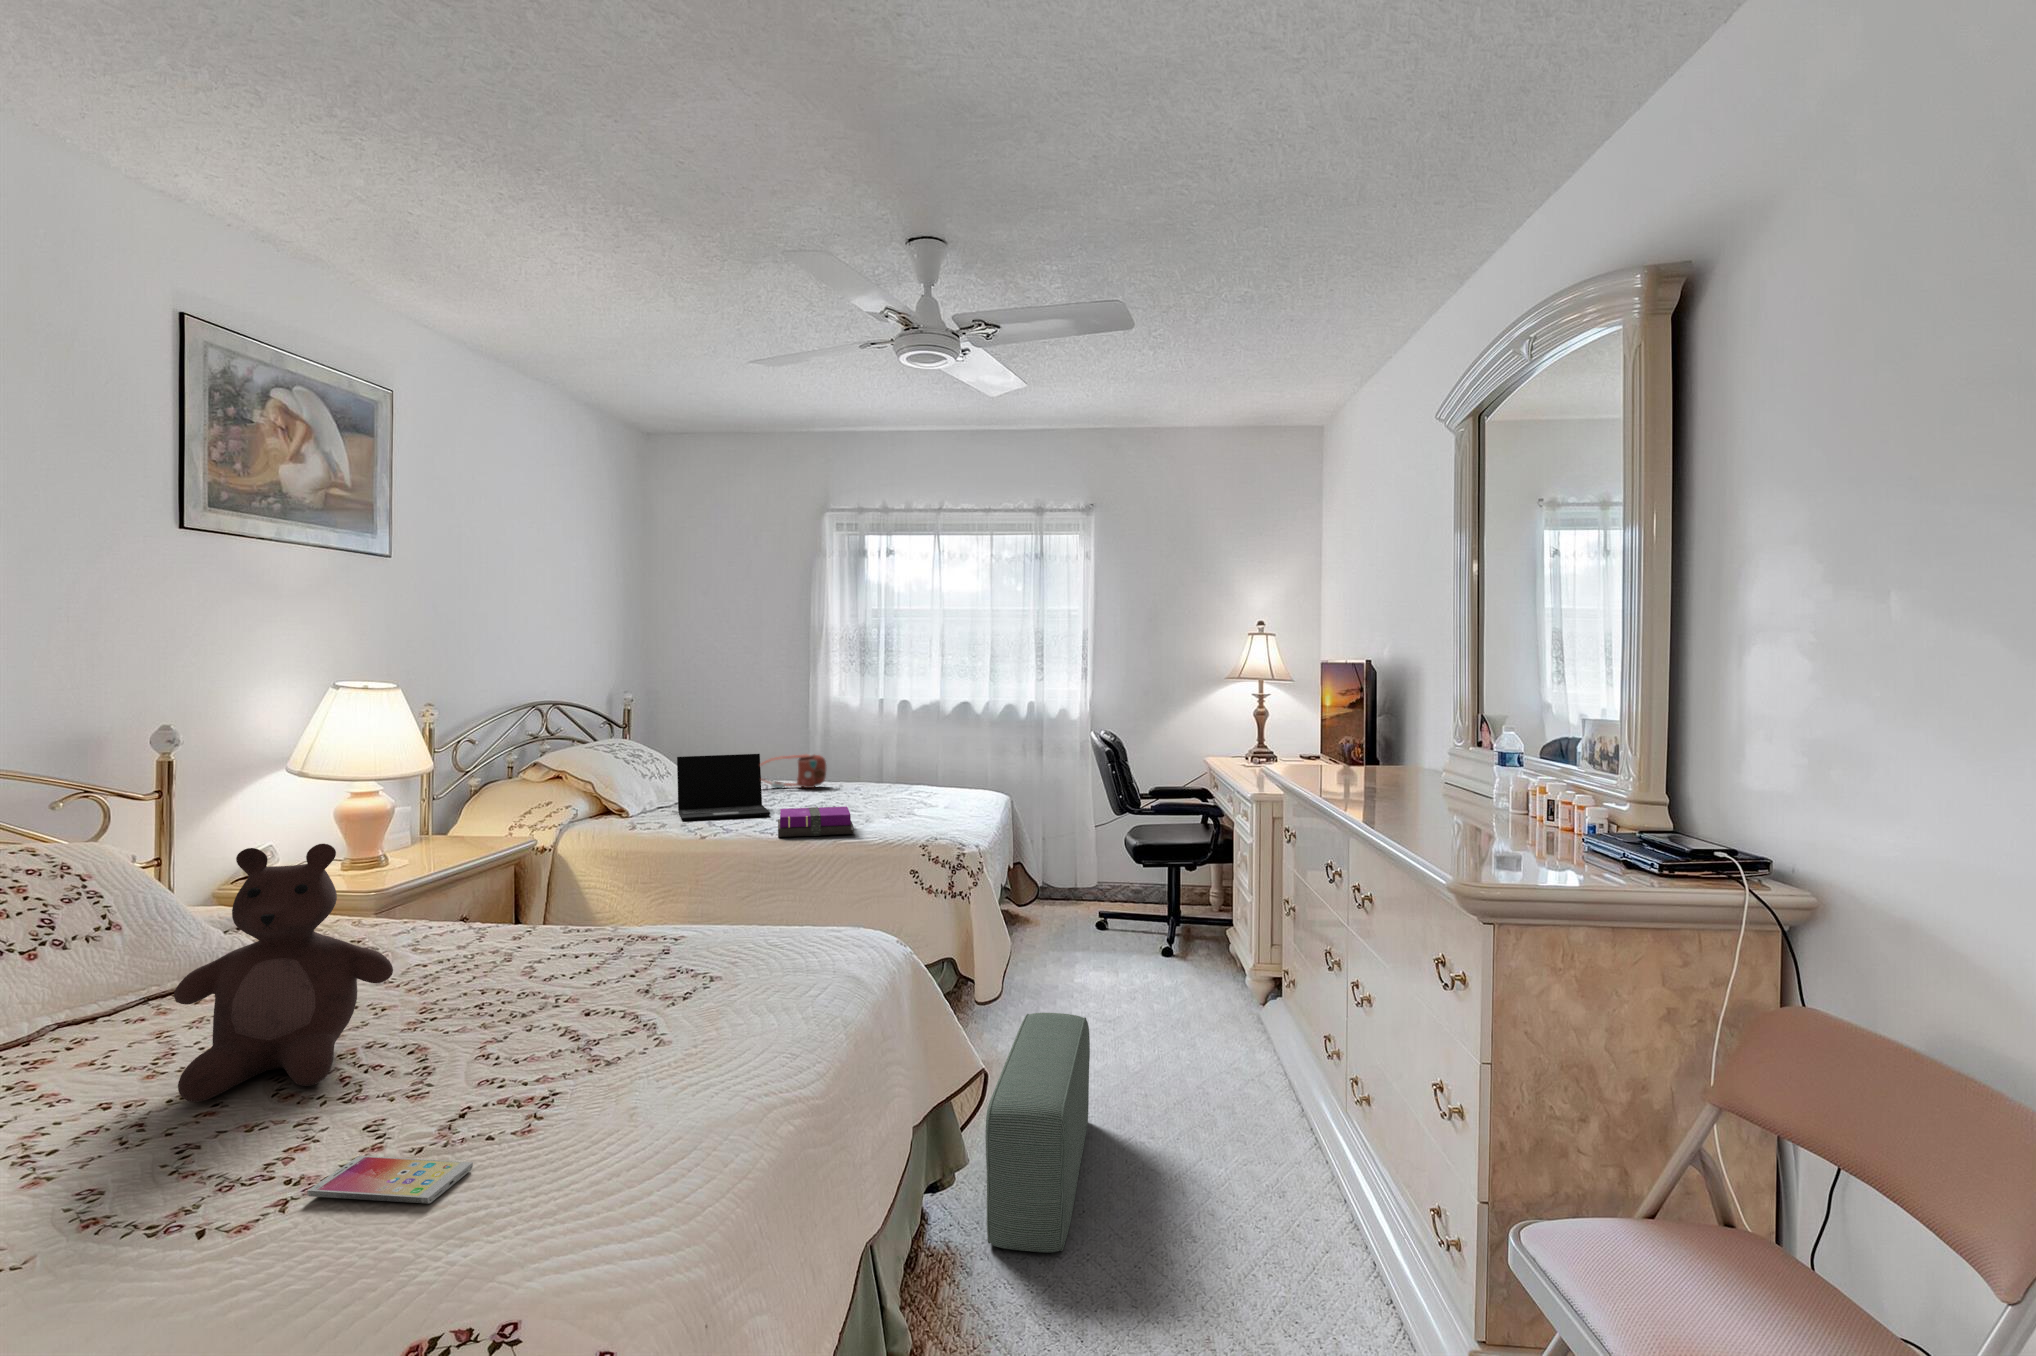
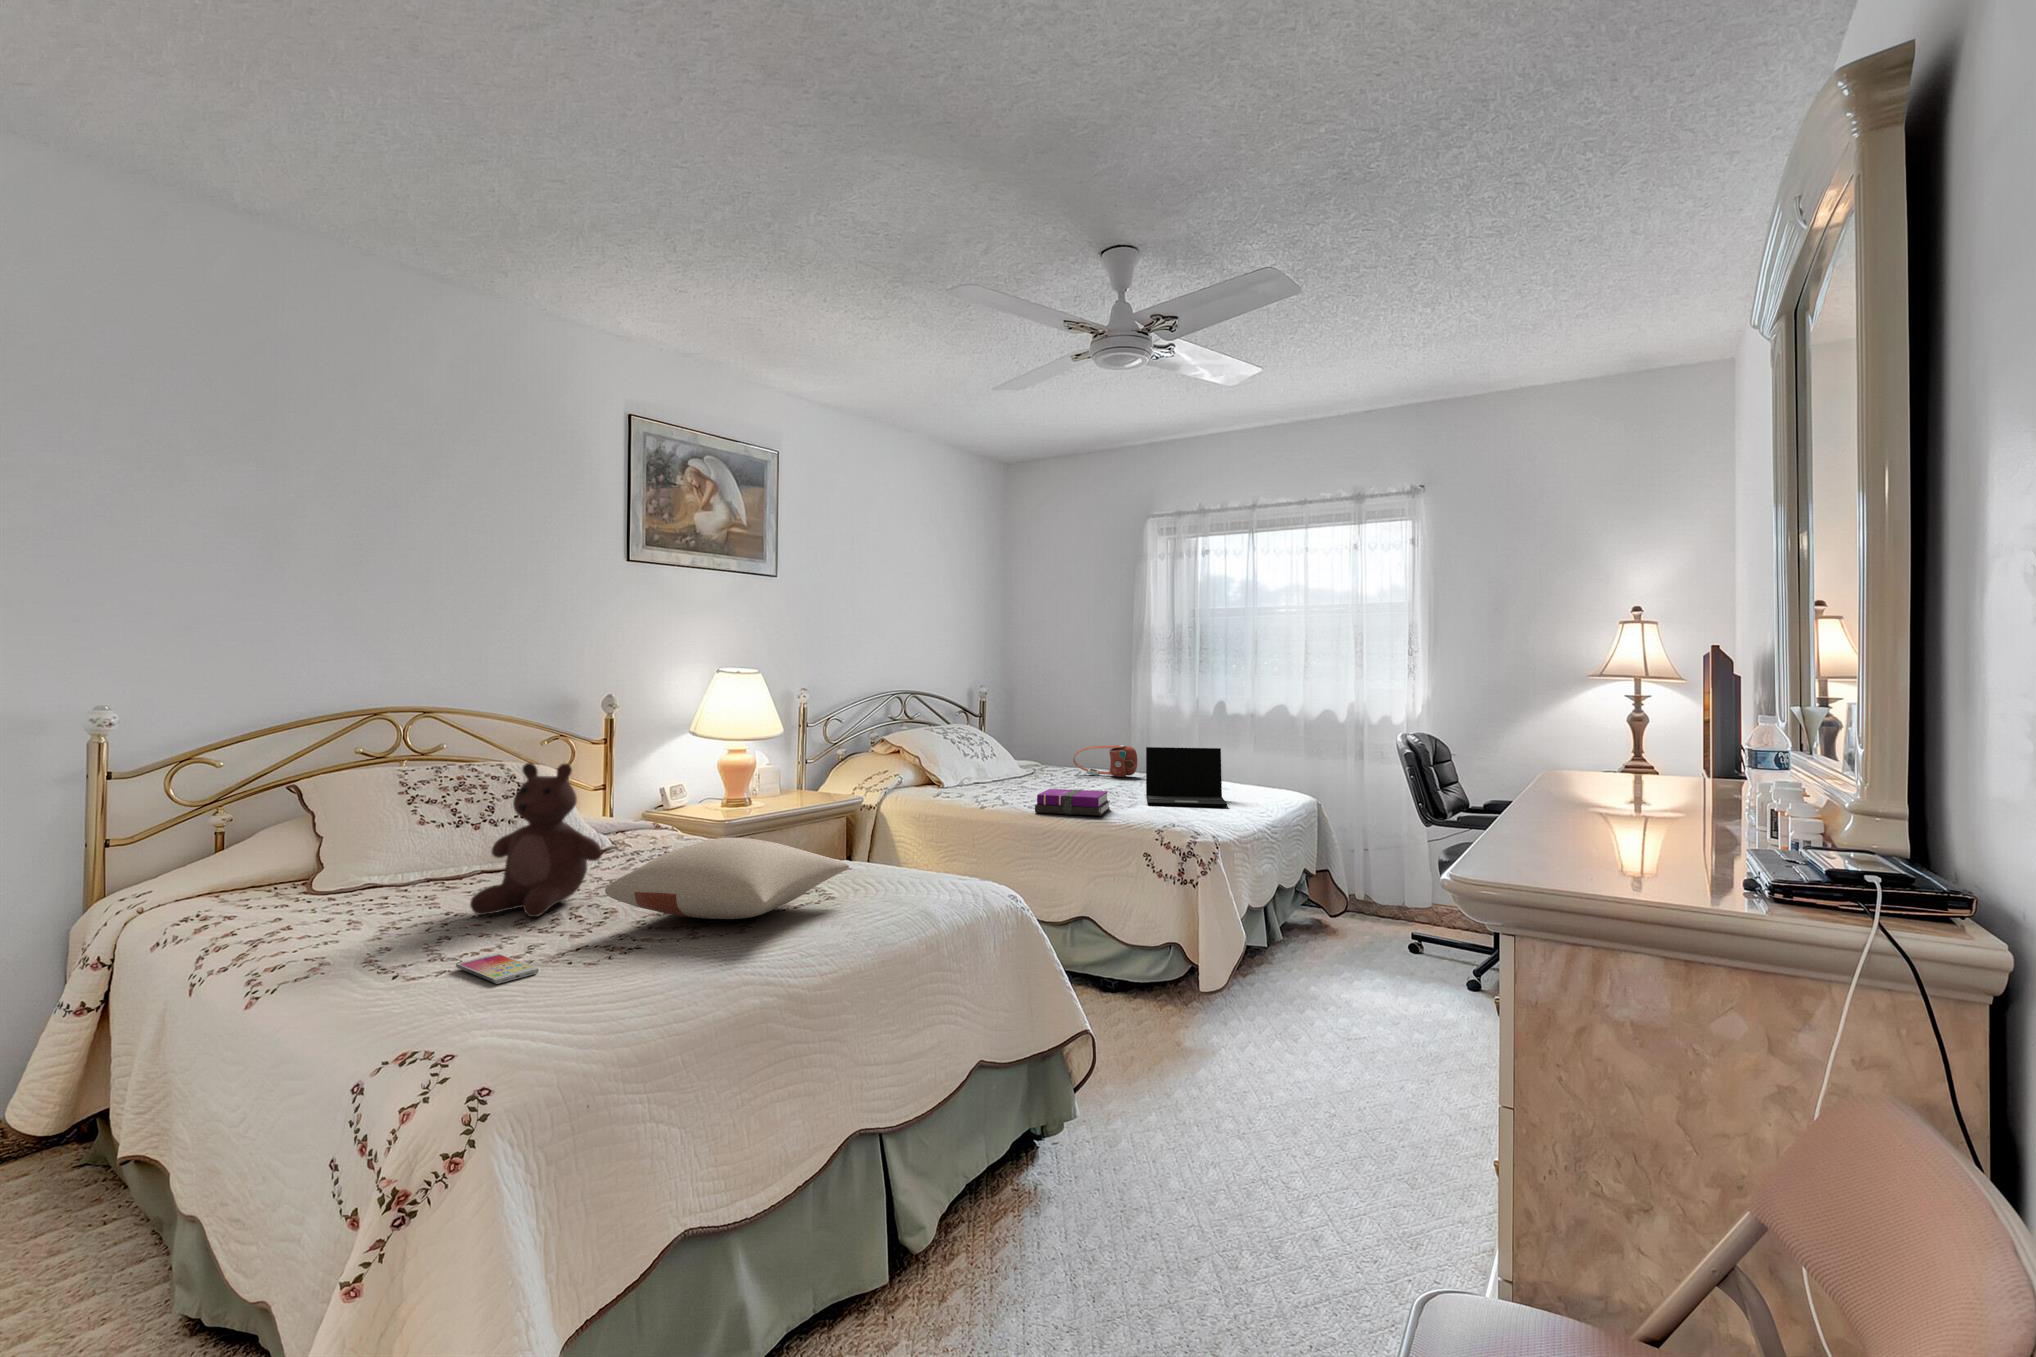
laptop: present [677,754,770,820] -> present [1146,747,1227,806]
pillow: none [473,918,750,1038] -> present [605,838,849,919]
pouf: present [985,1013,1090,1253] -> none [1053,998,1234,1214]

